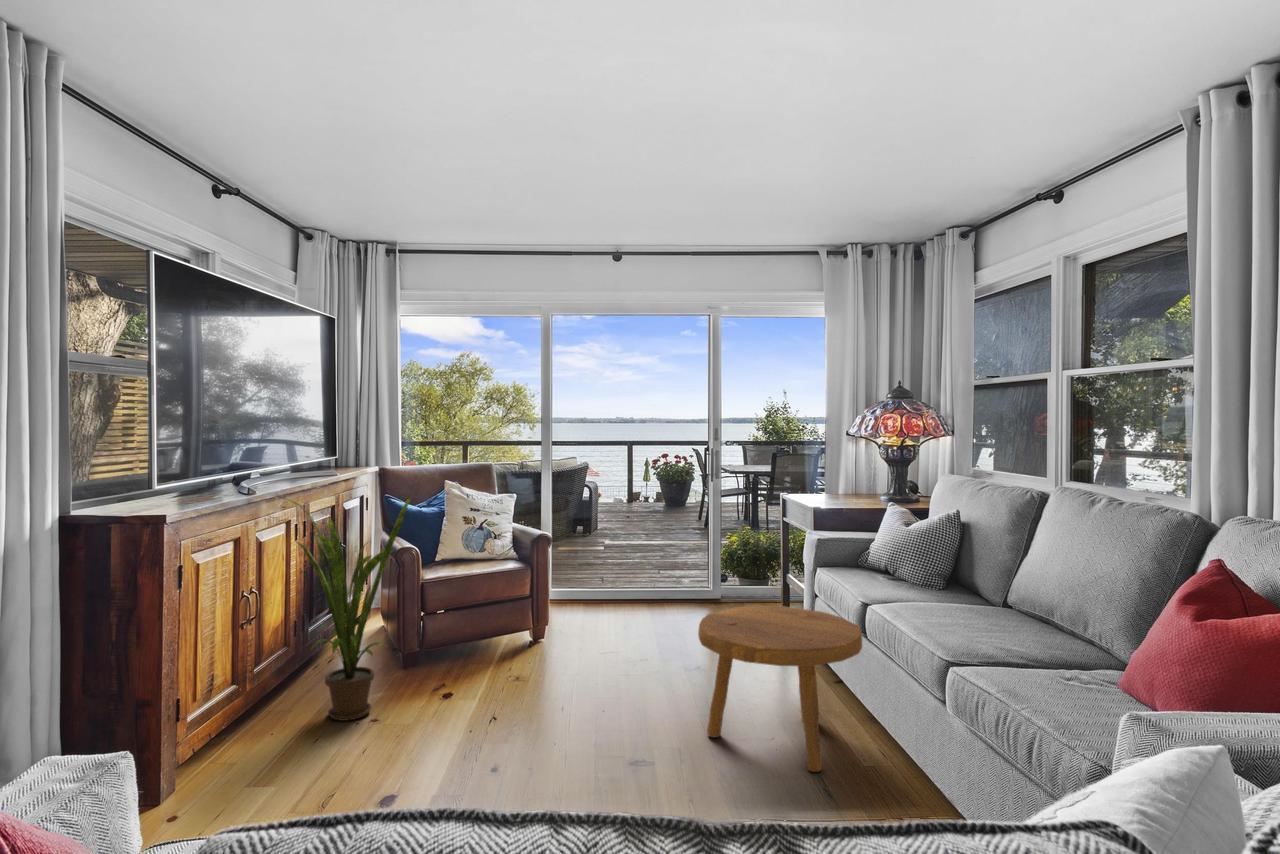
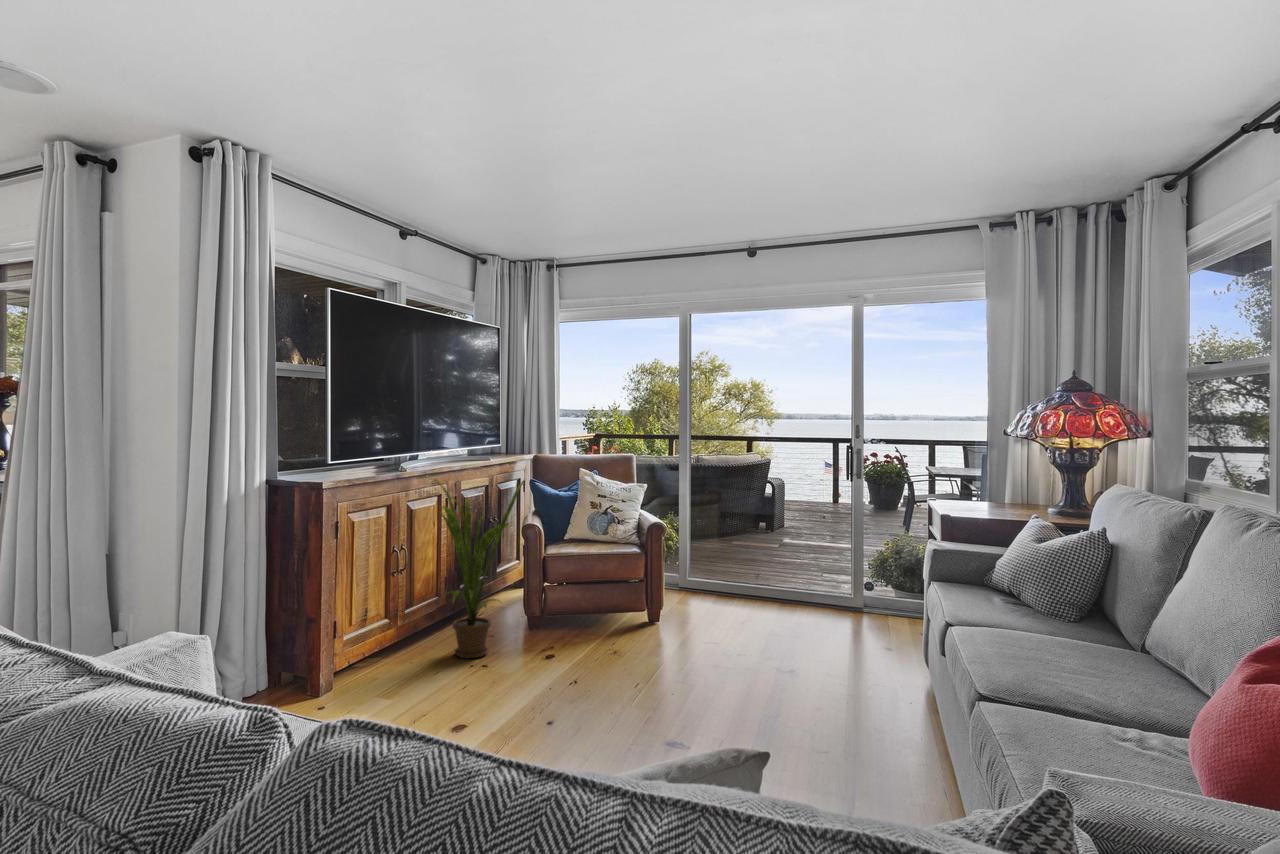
footstool: present [698,605,862,772] -> none [733,595,890,747]

